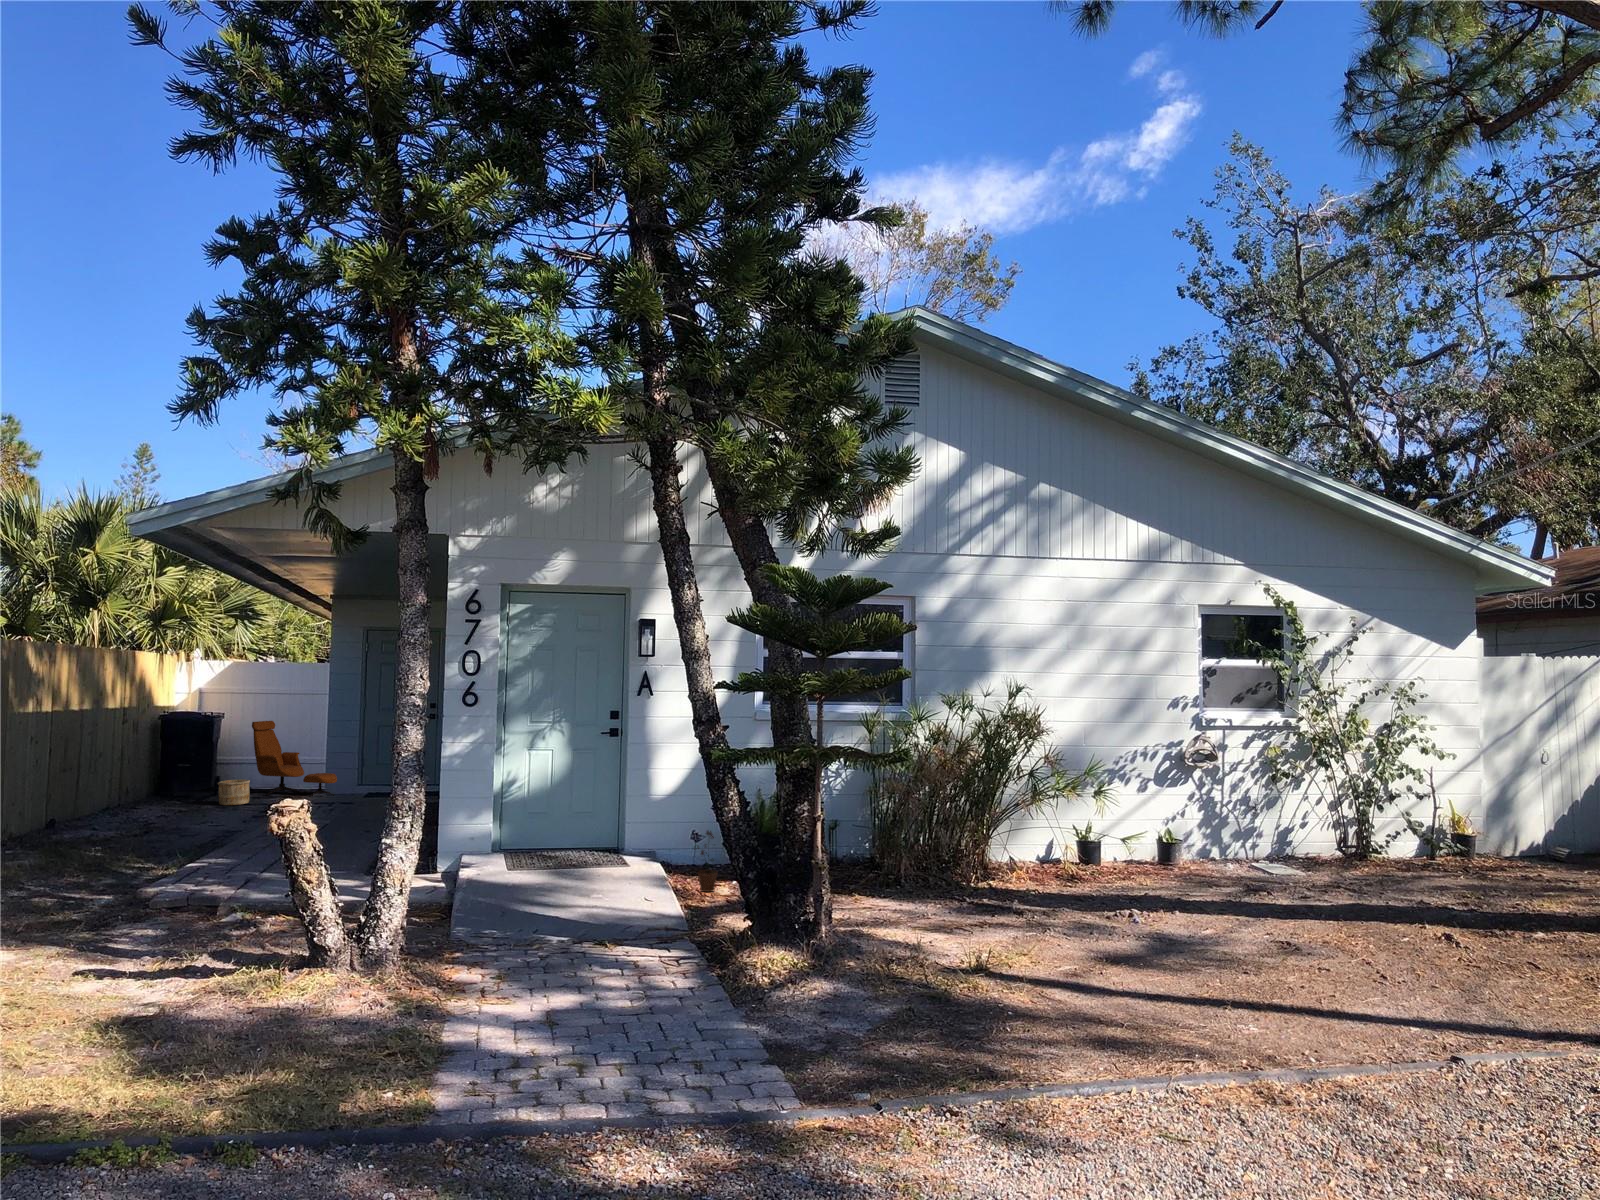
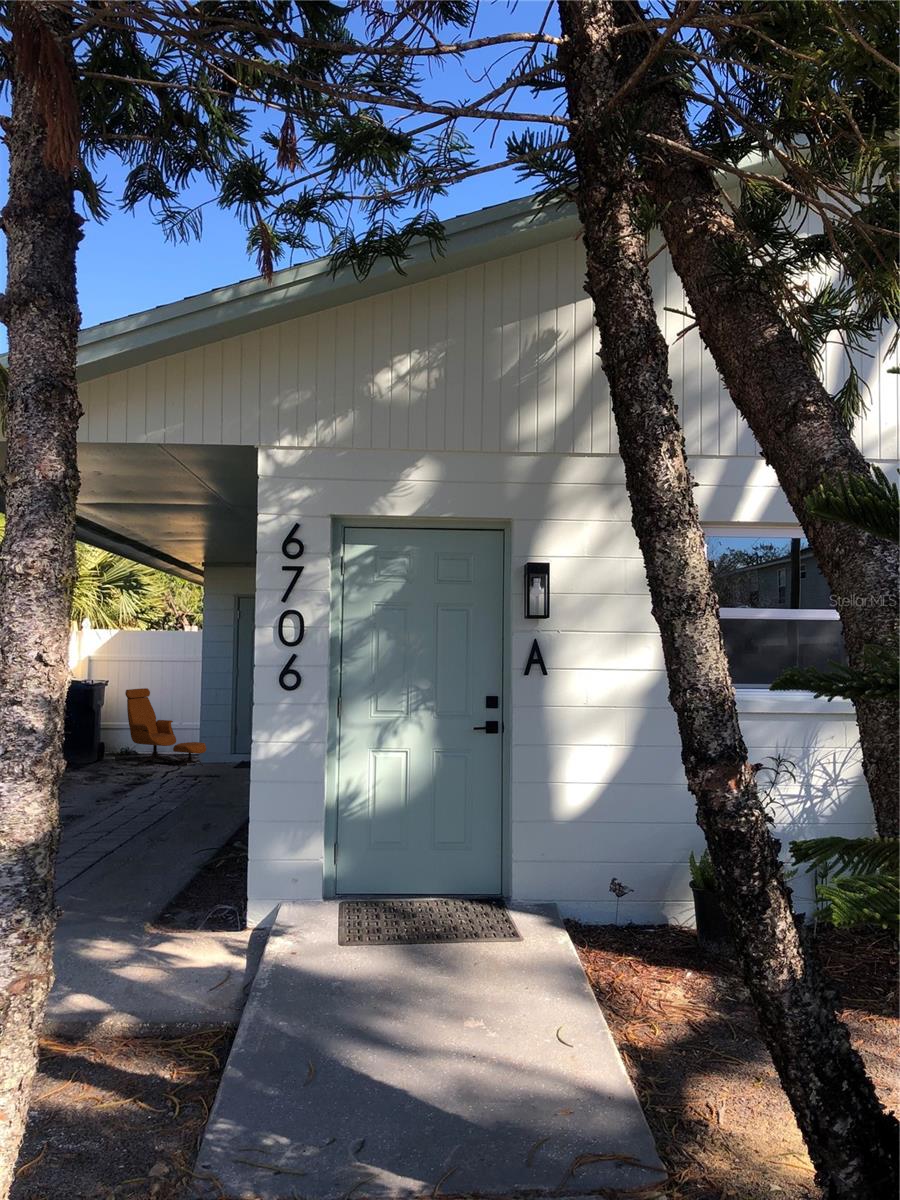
wooden bucket: present [218,779,250,805] -> none [81,751,114,778]
potted plant: present [694,831,718,892] -> none [621,891,664,996]

